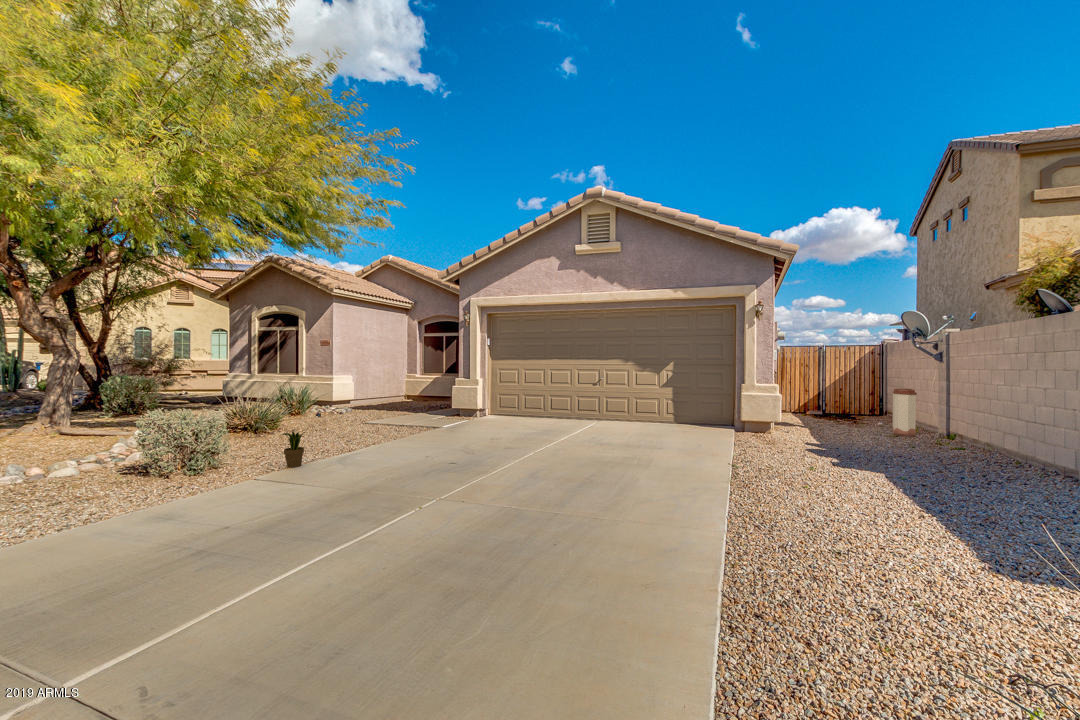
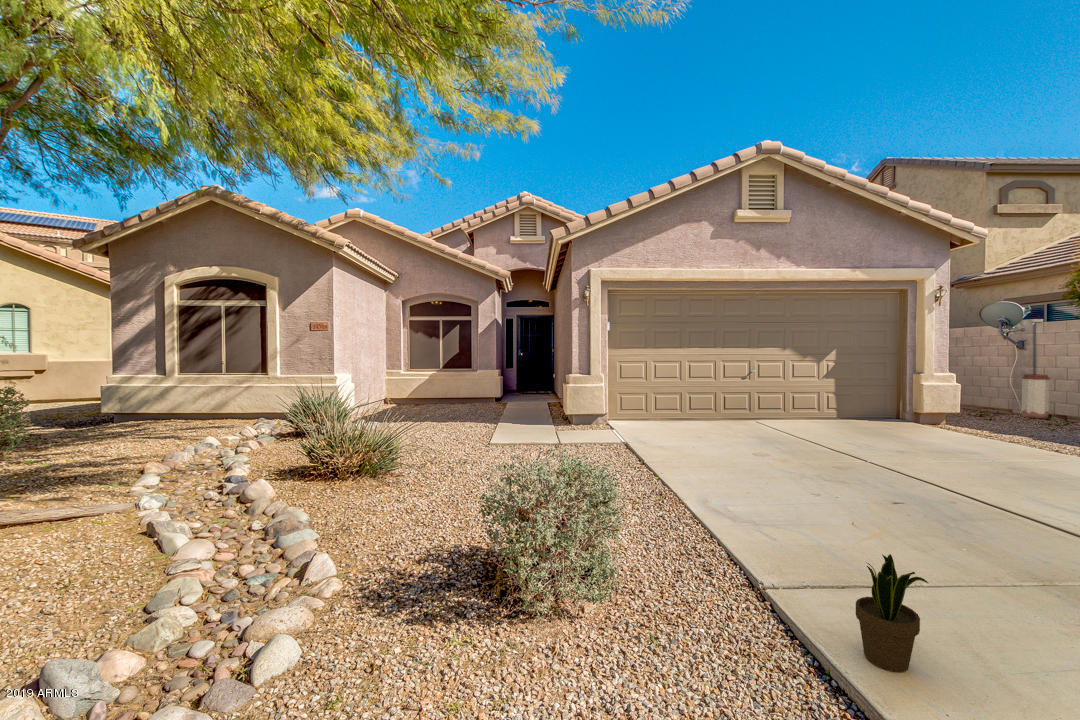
potted plant: present [282,431,304,468] -> present [856,554,928,672]

